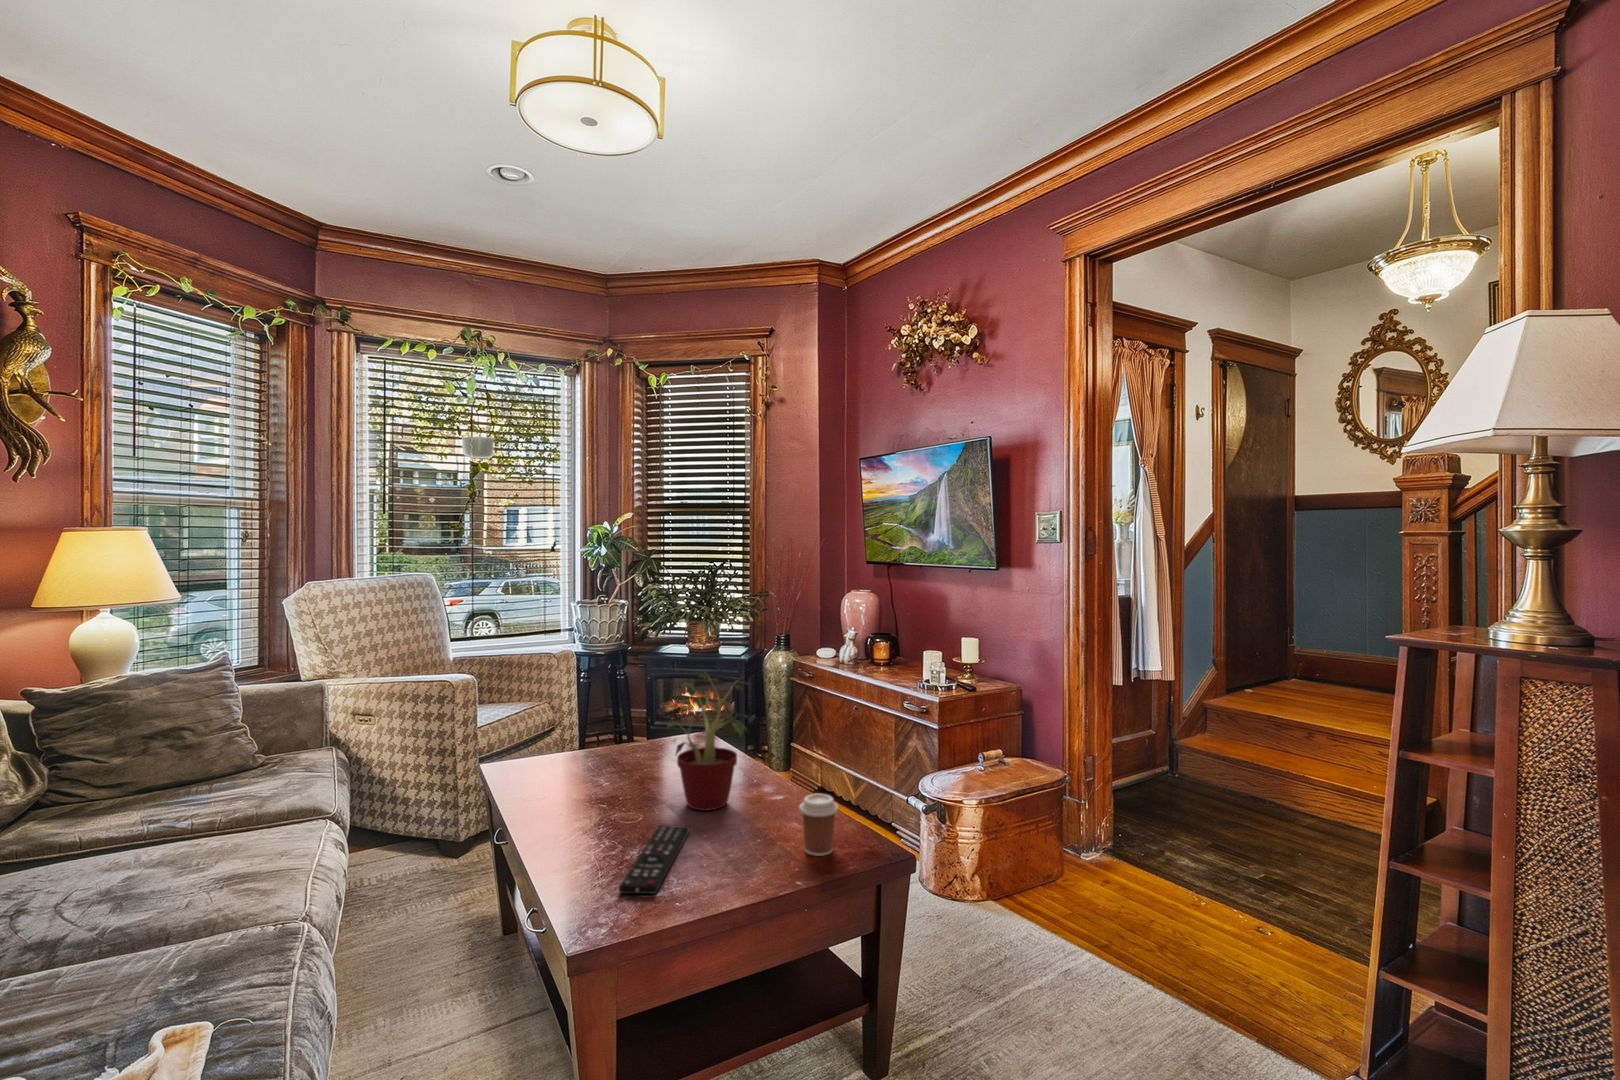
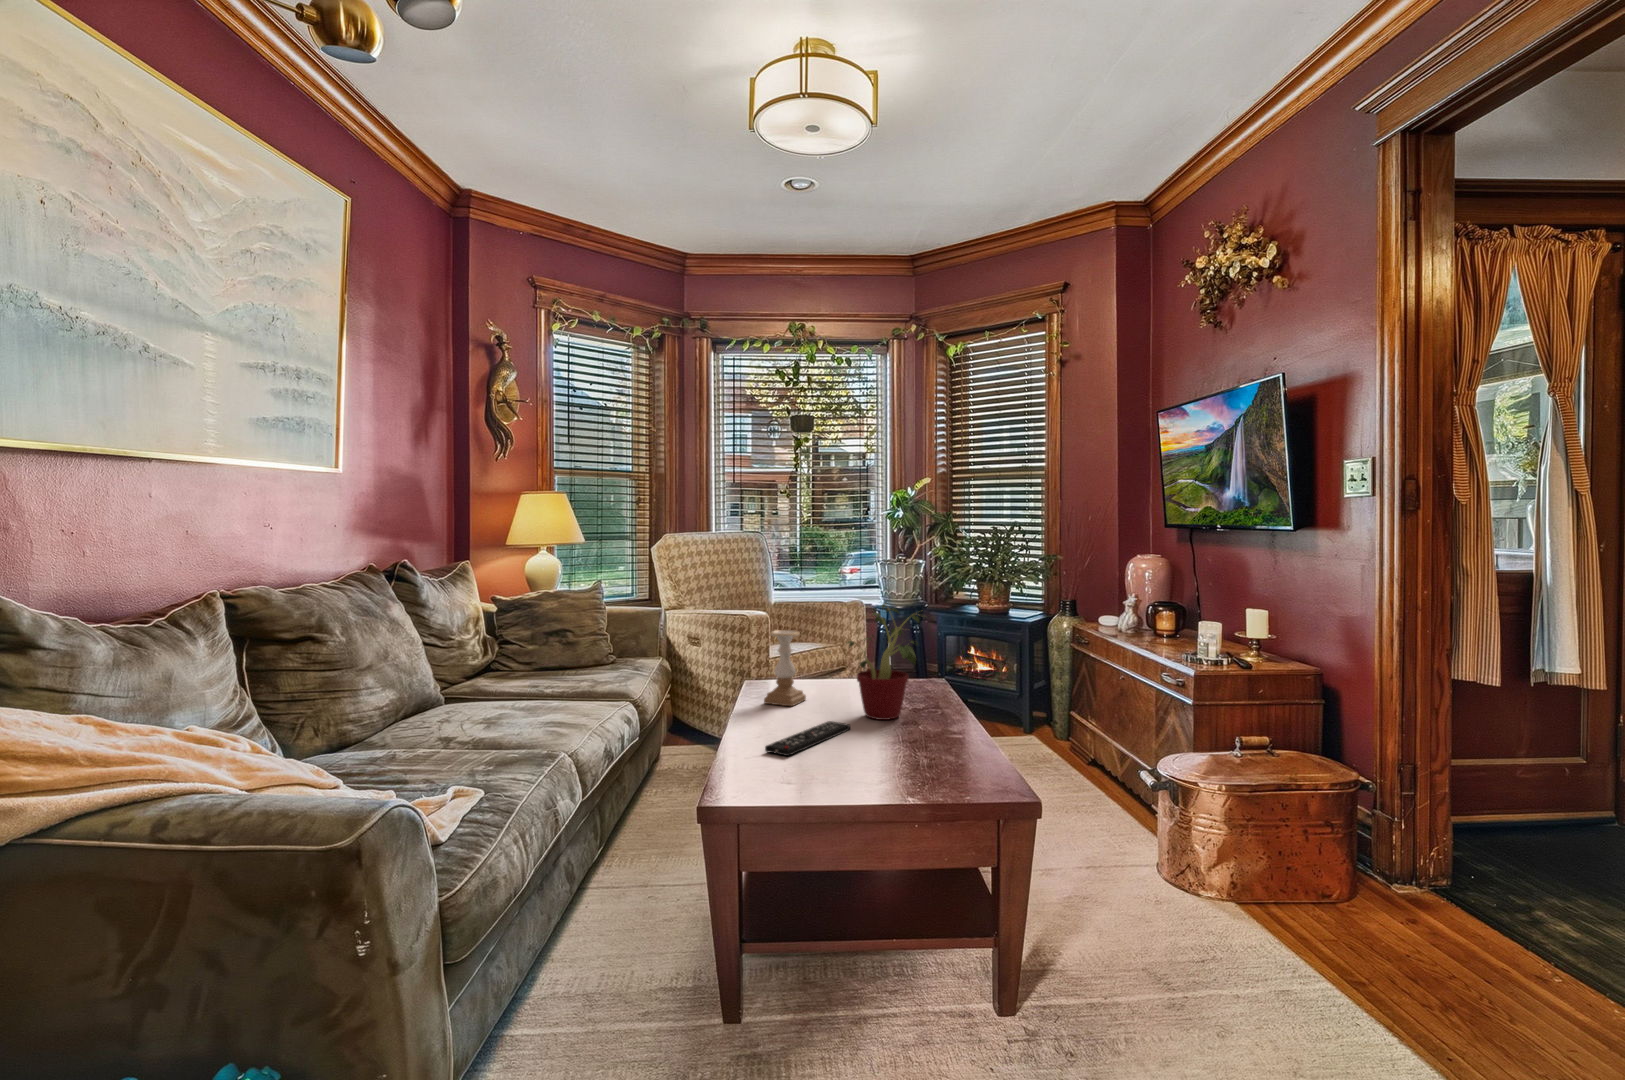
candle holder: none [547,712,596,810] -> present [764,630,806,706]
coffee cup: present [800,794,838,856] -> none [921,706,956,758]

